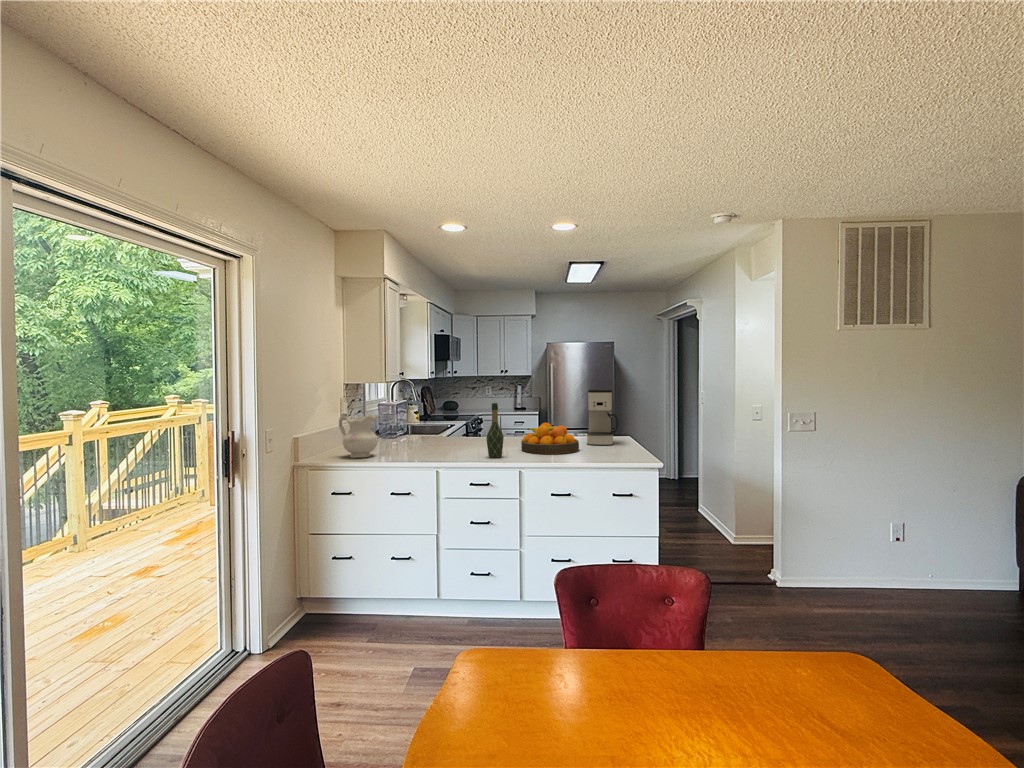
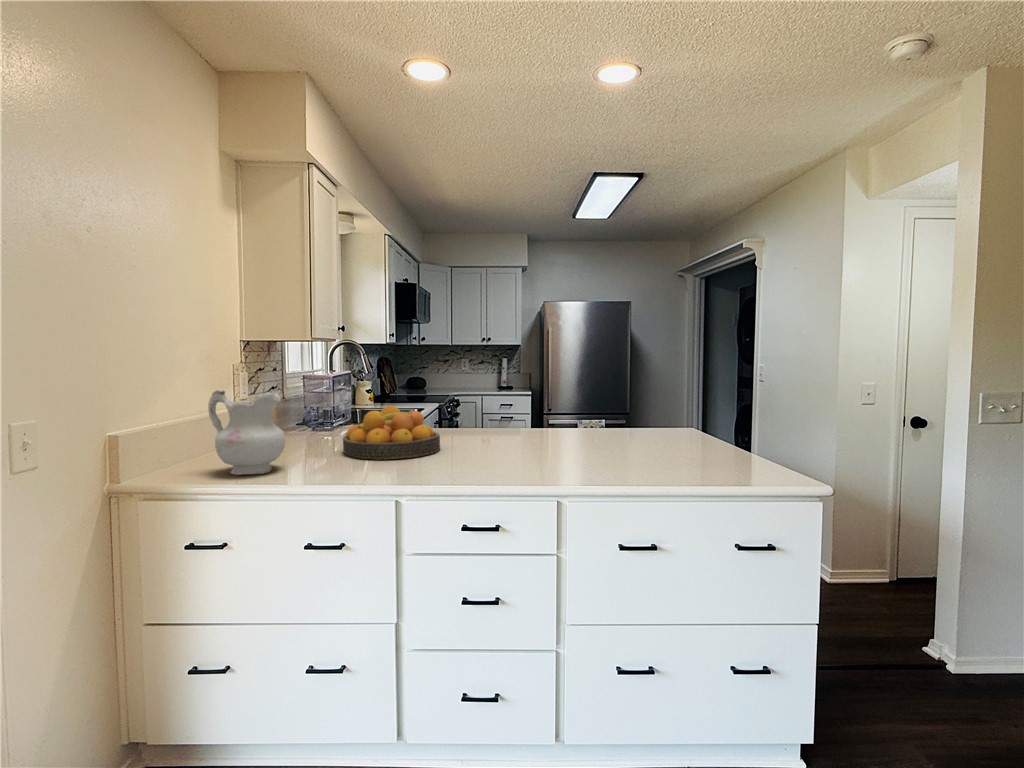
coffee maker: present [587,389,618,445] -> none [642,355,696,446]
wine bottle: present [486,403,504,458] -> none [491,373,522,474]
fruit bowl: present [521,423,579,454] -> present [343,406,440,460]

